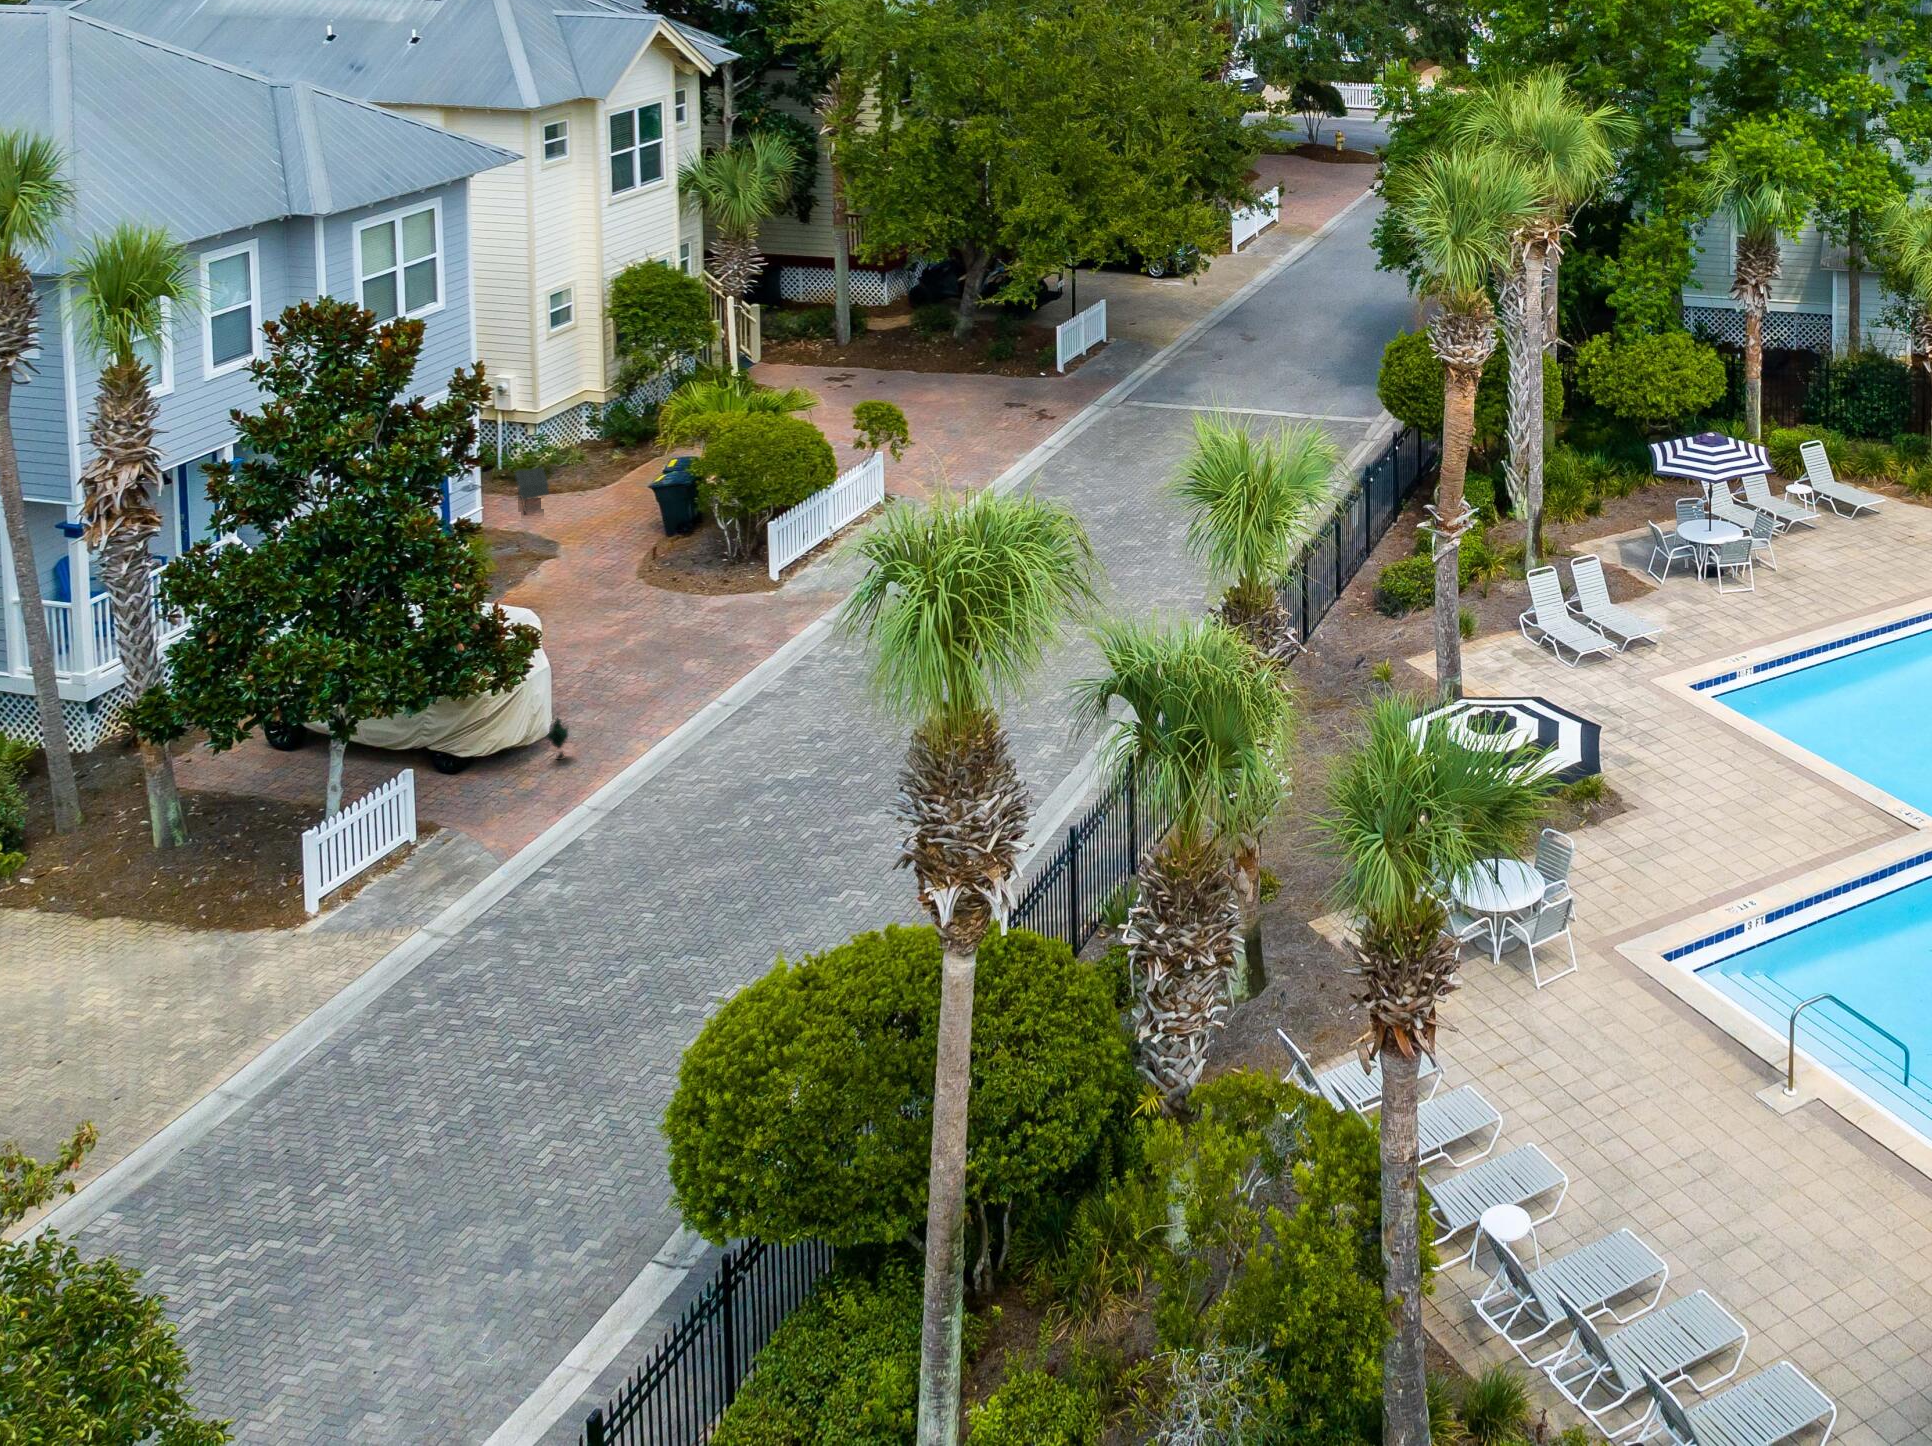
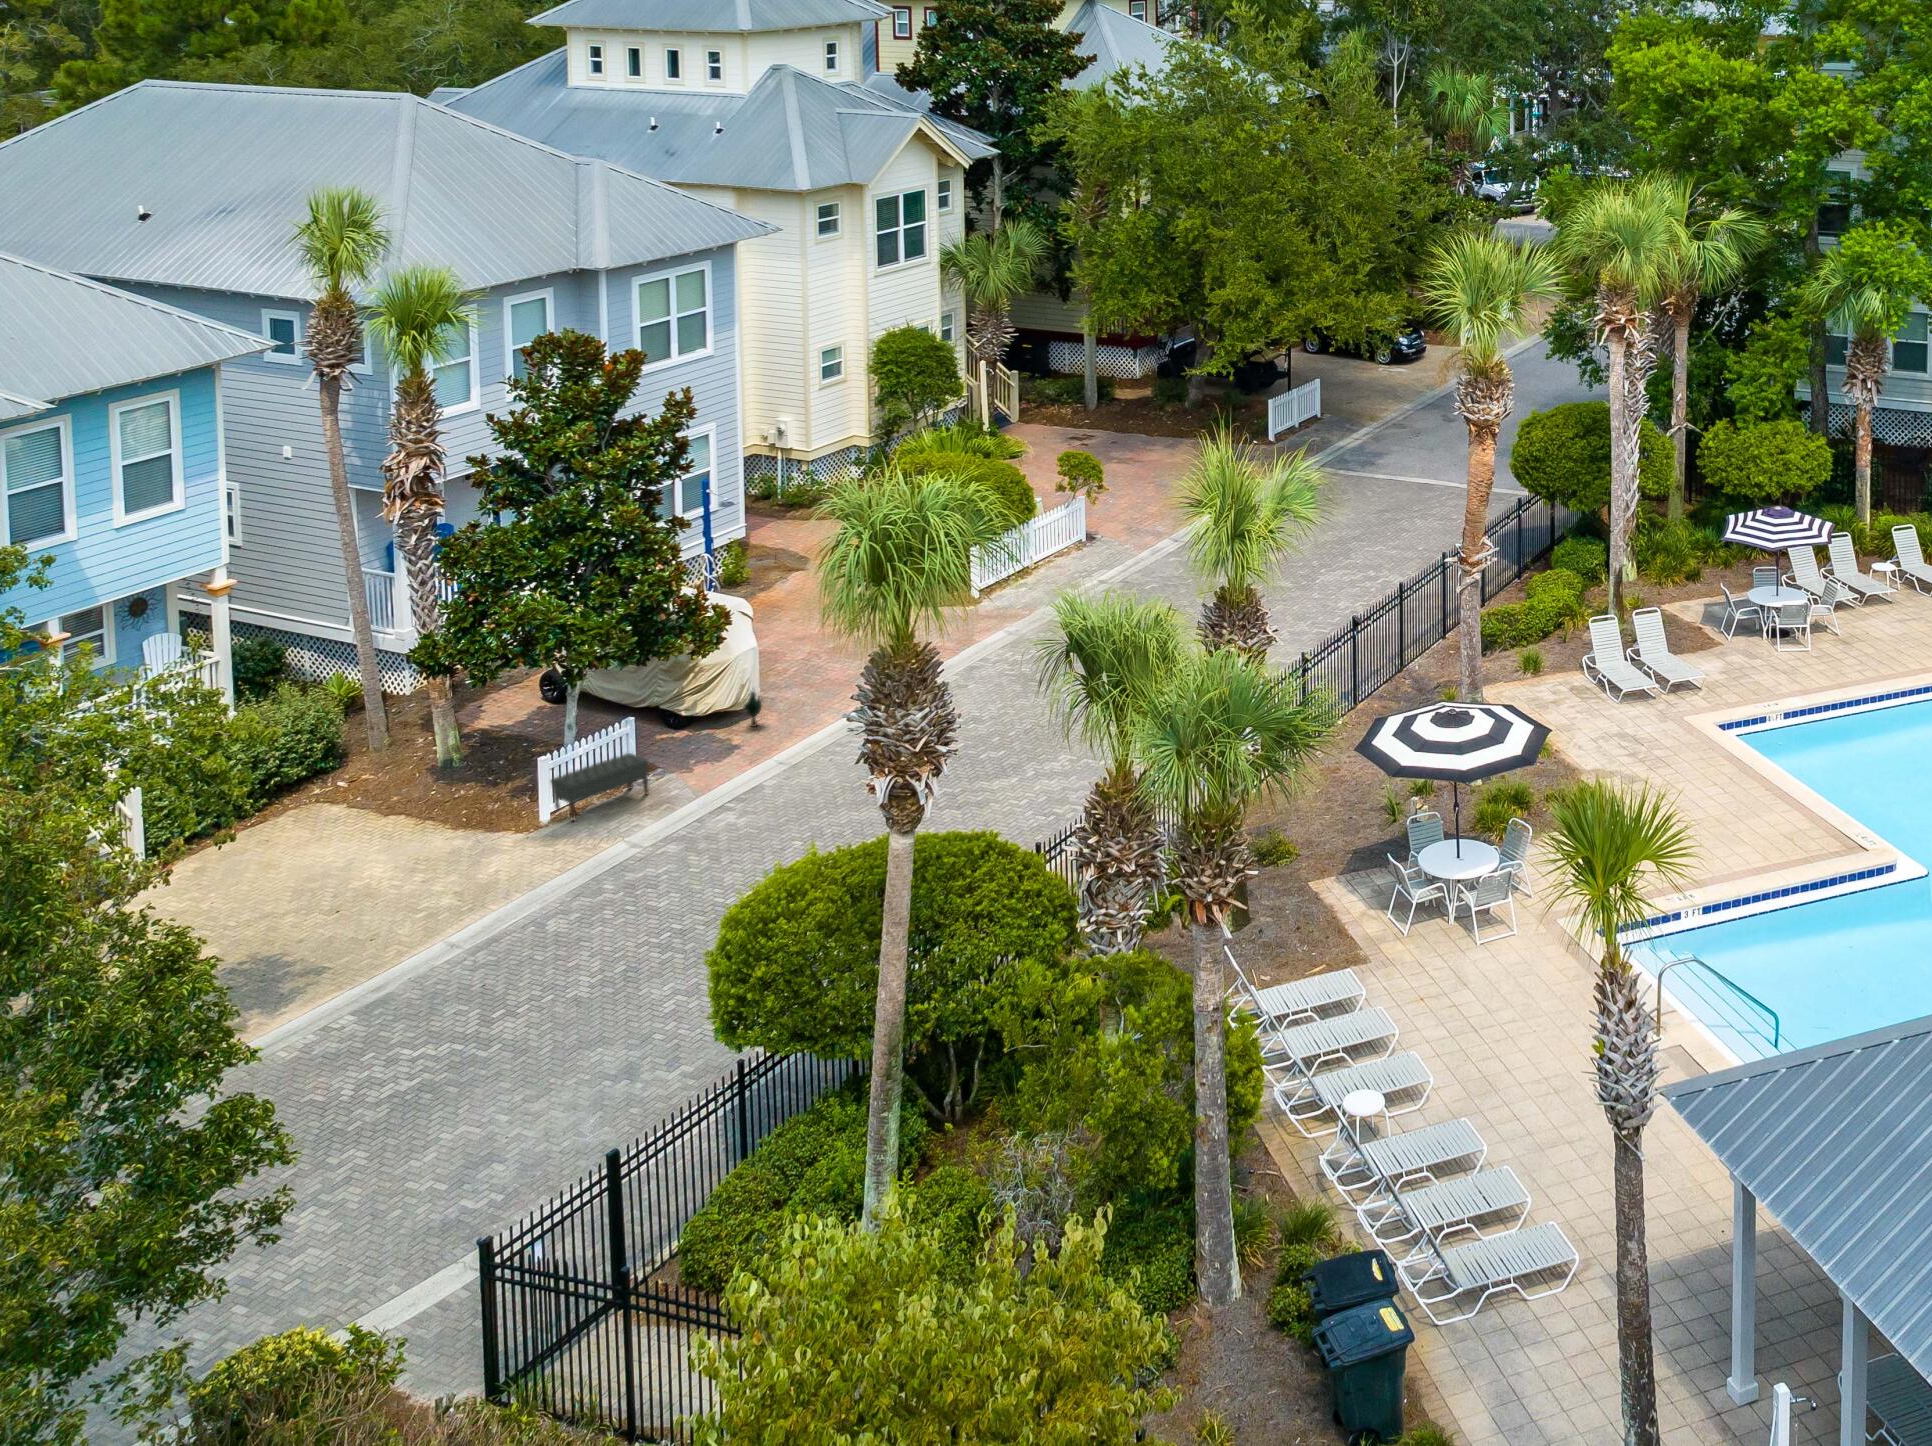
bench: present [515,468,549,513] -> present [551,753,649,821]

